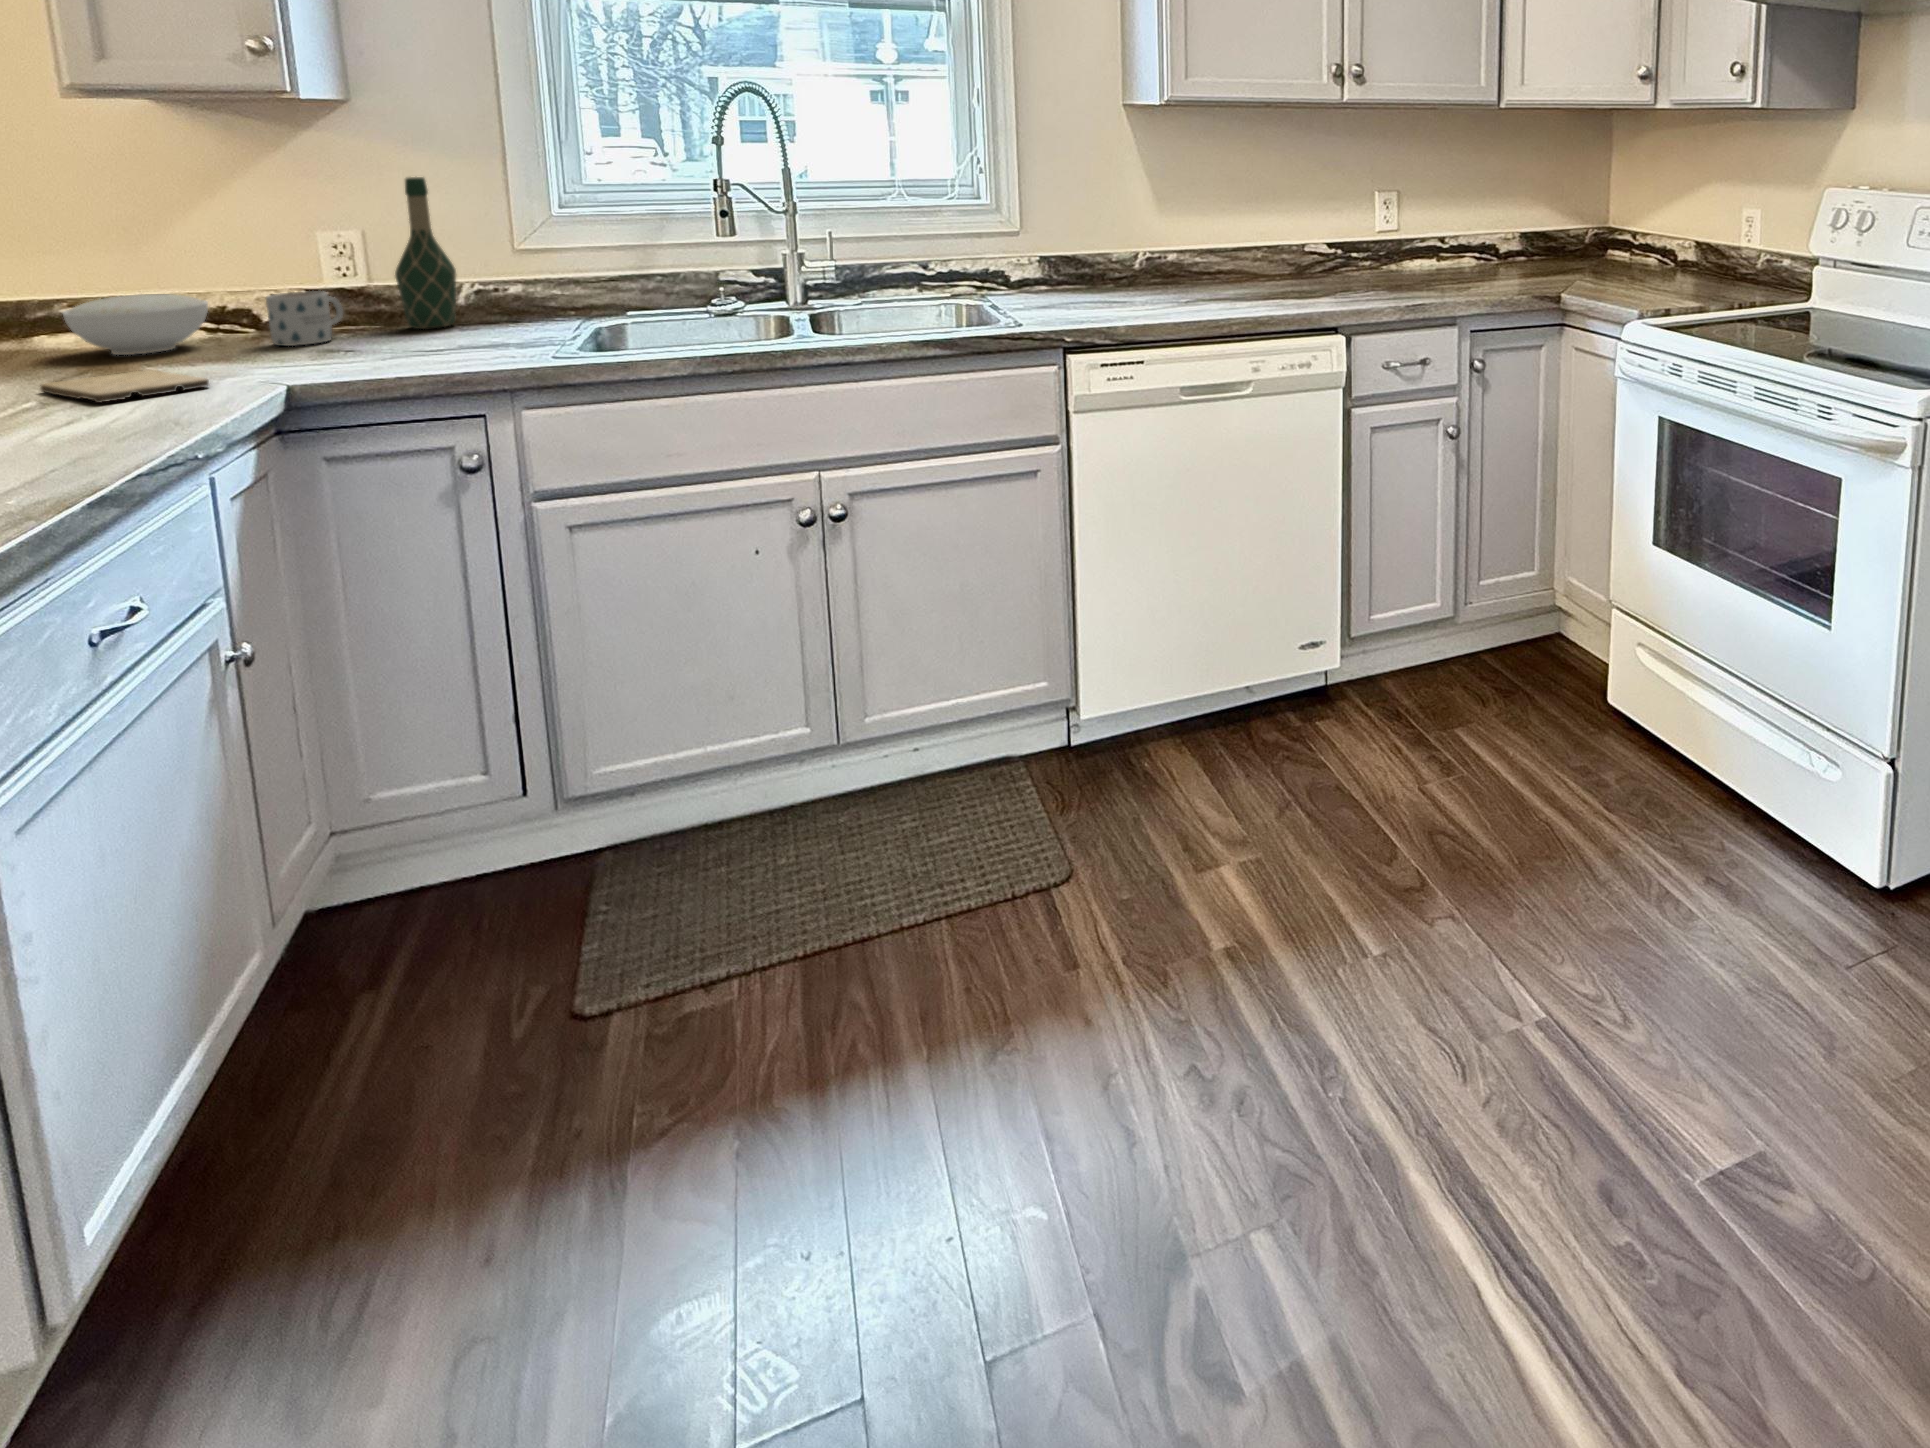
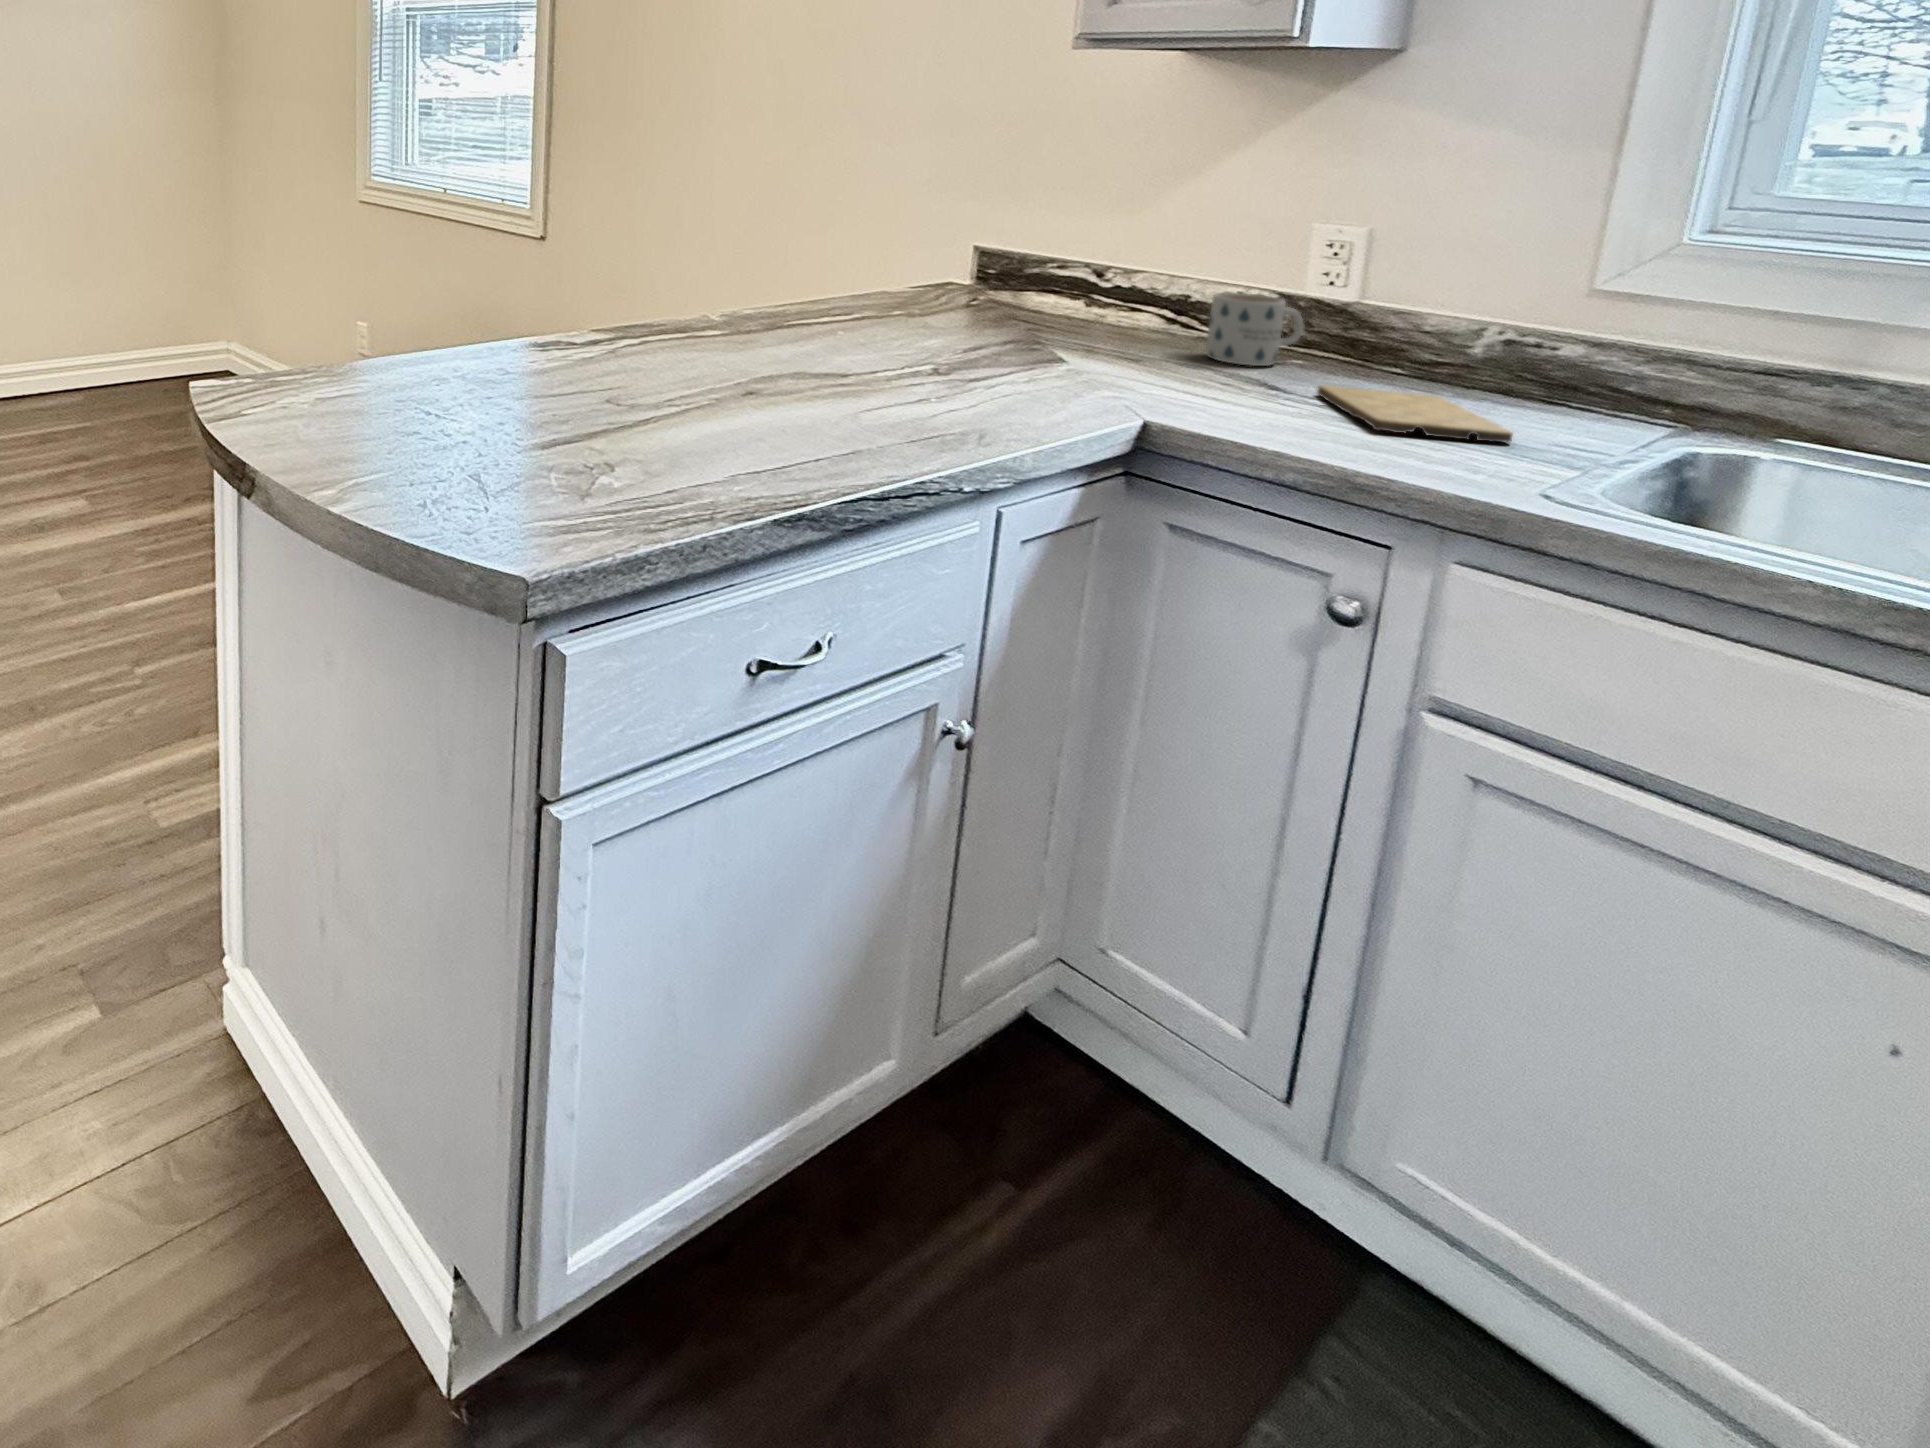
wine bottle: present [395,177,456,329] -> none [1385,156,1479,382]
bowl: present [63,294,208,355] -> none [1030,266,1162,335]
cutting board: present [40,370,209,403] -> present [1317,385,1512,442]

